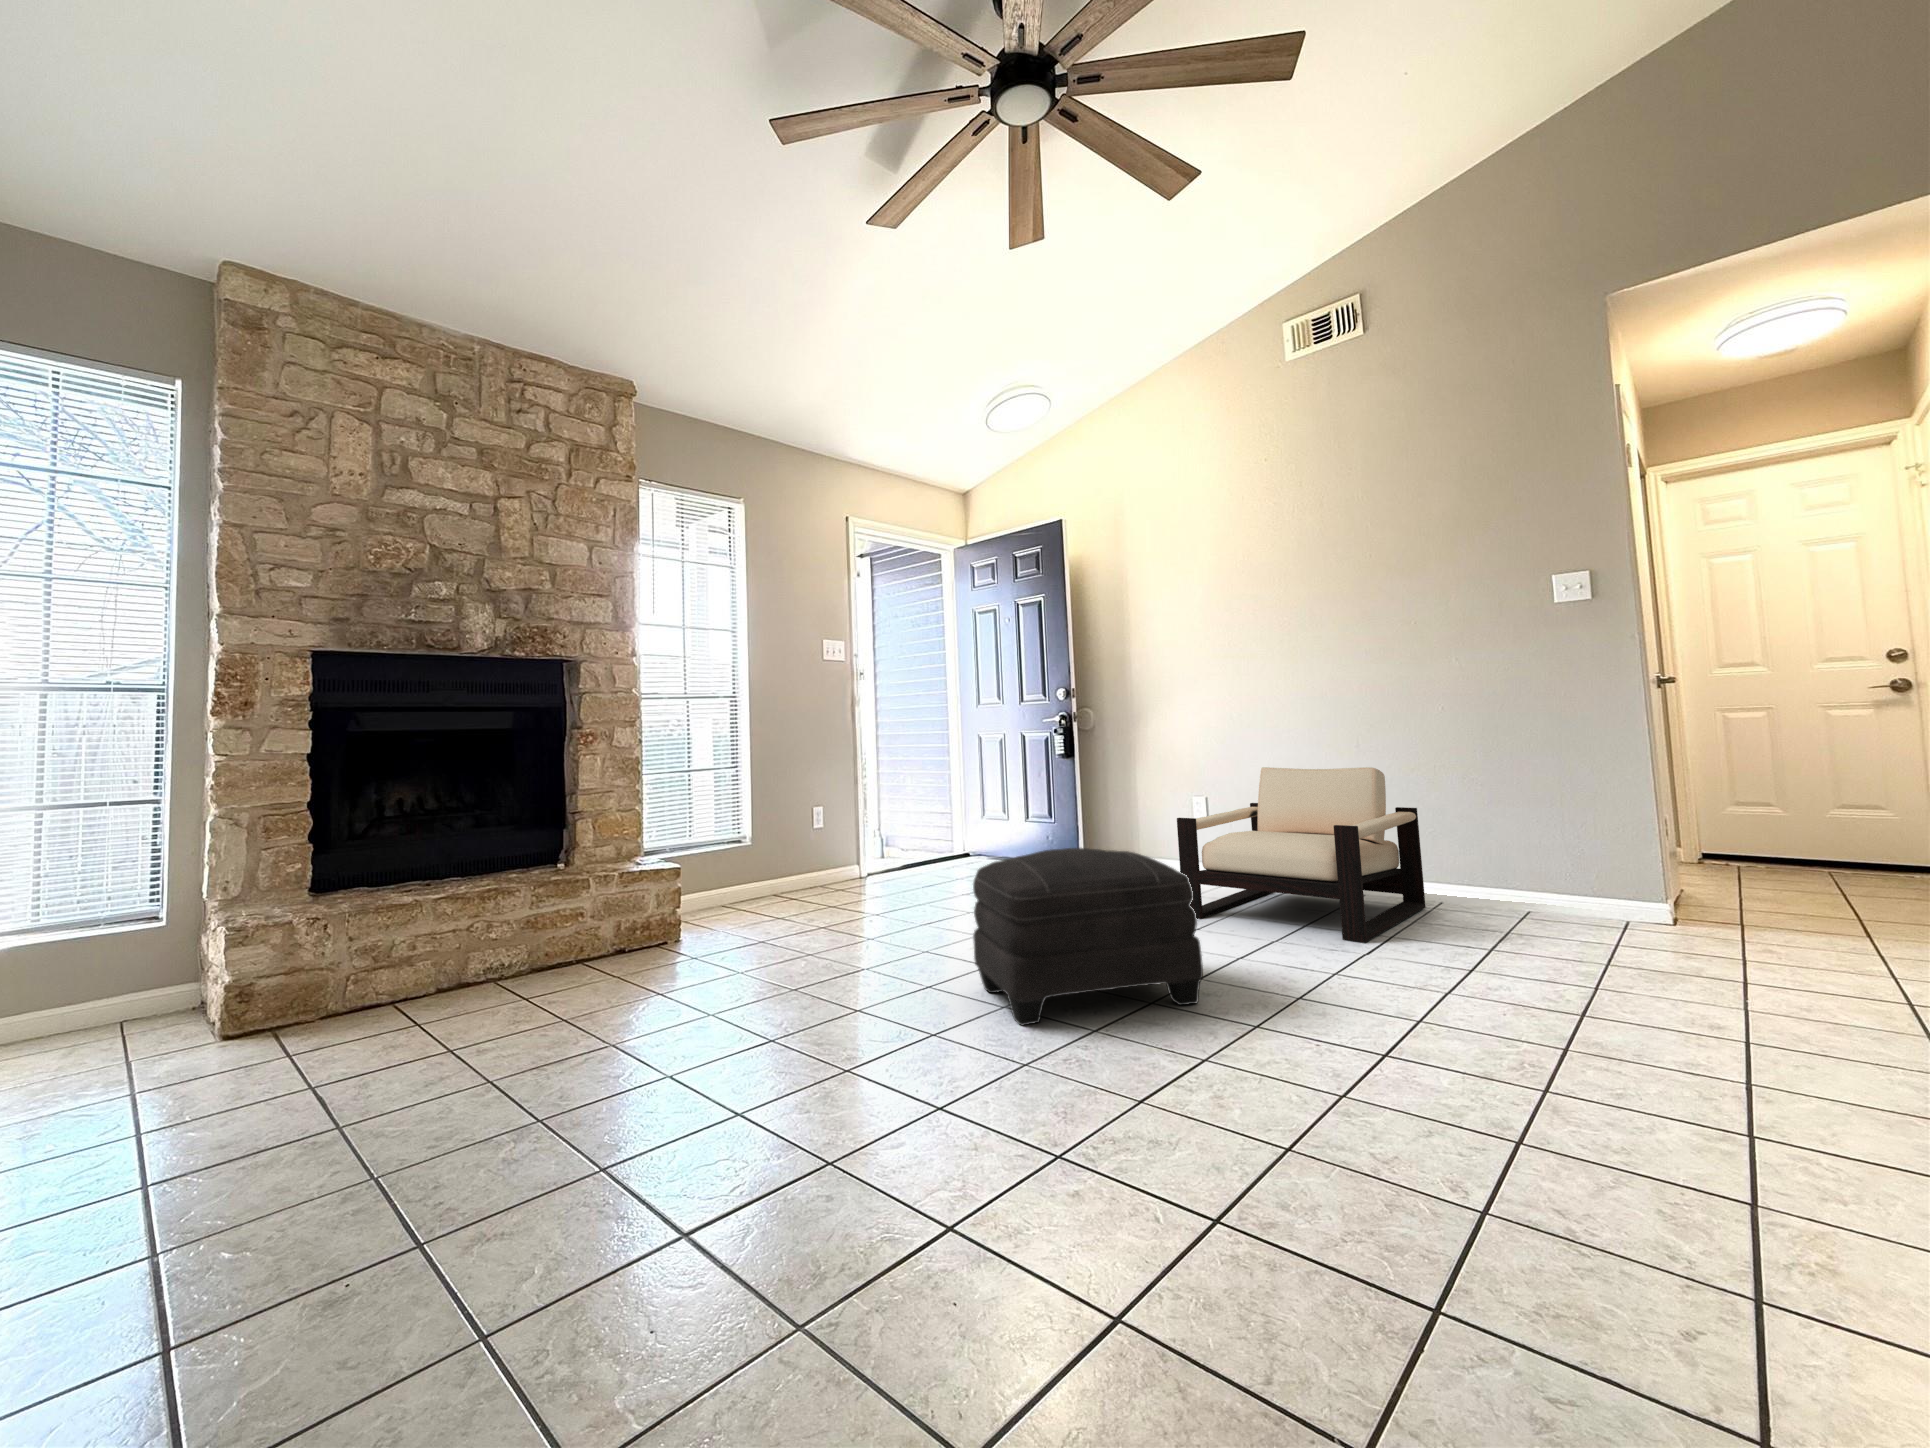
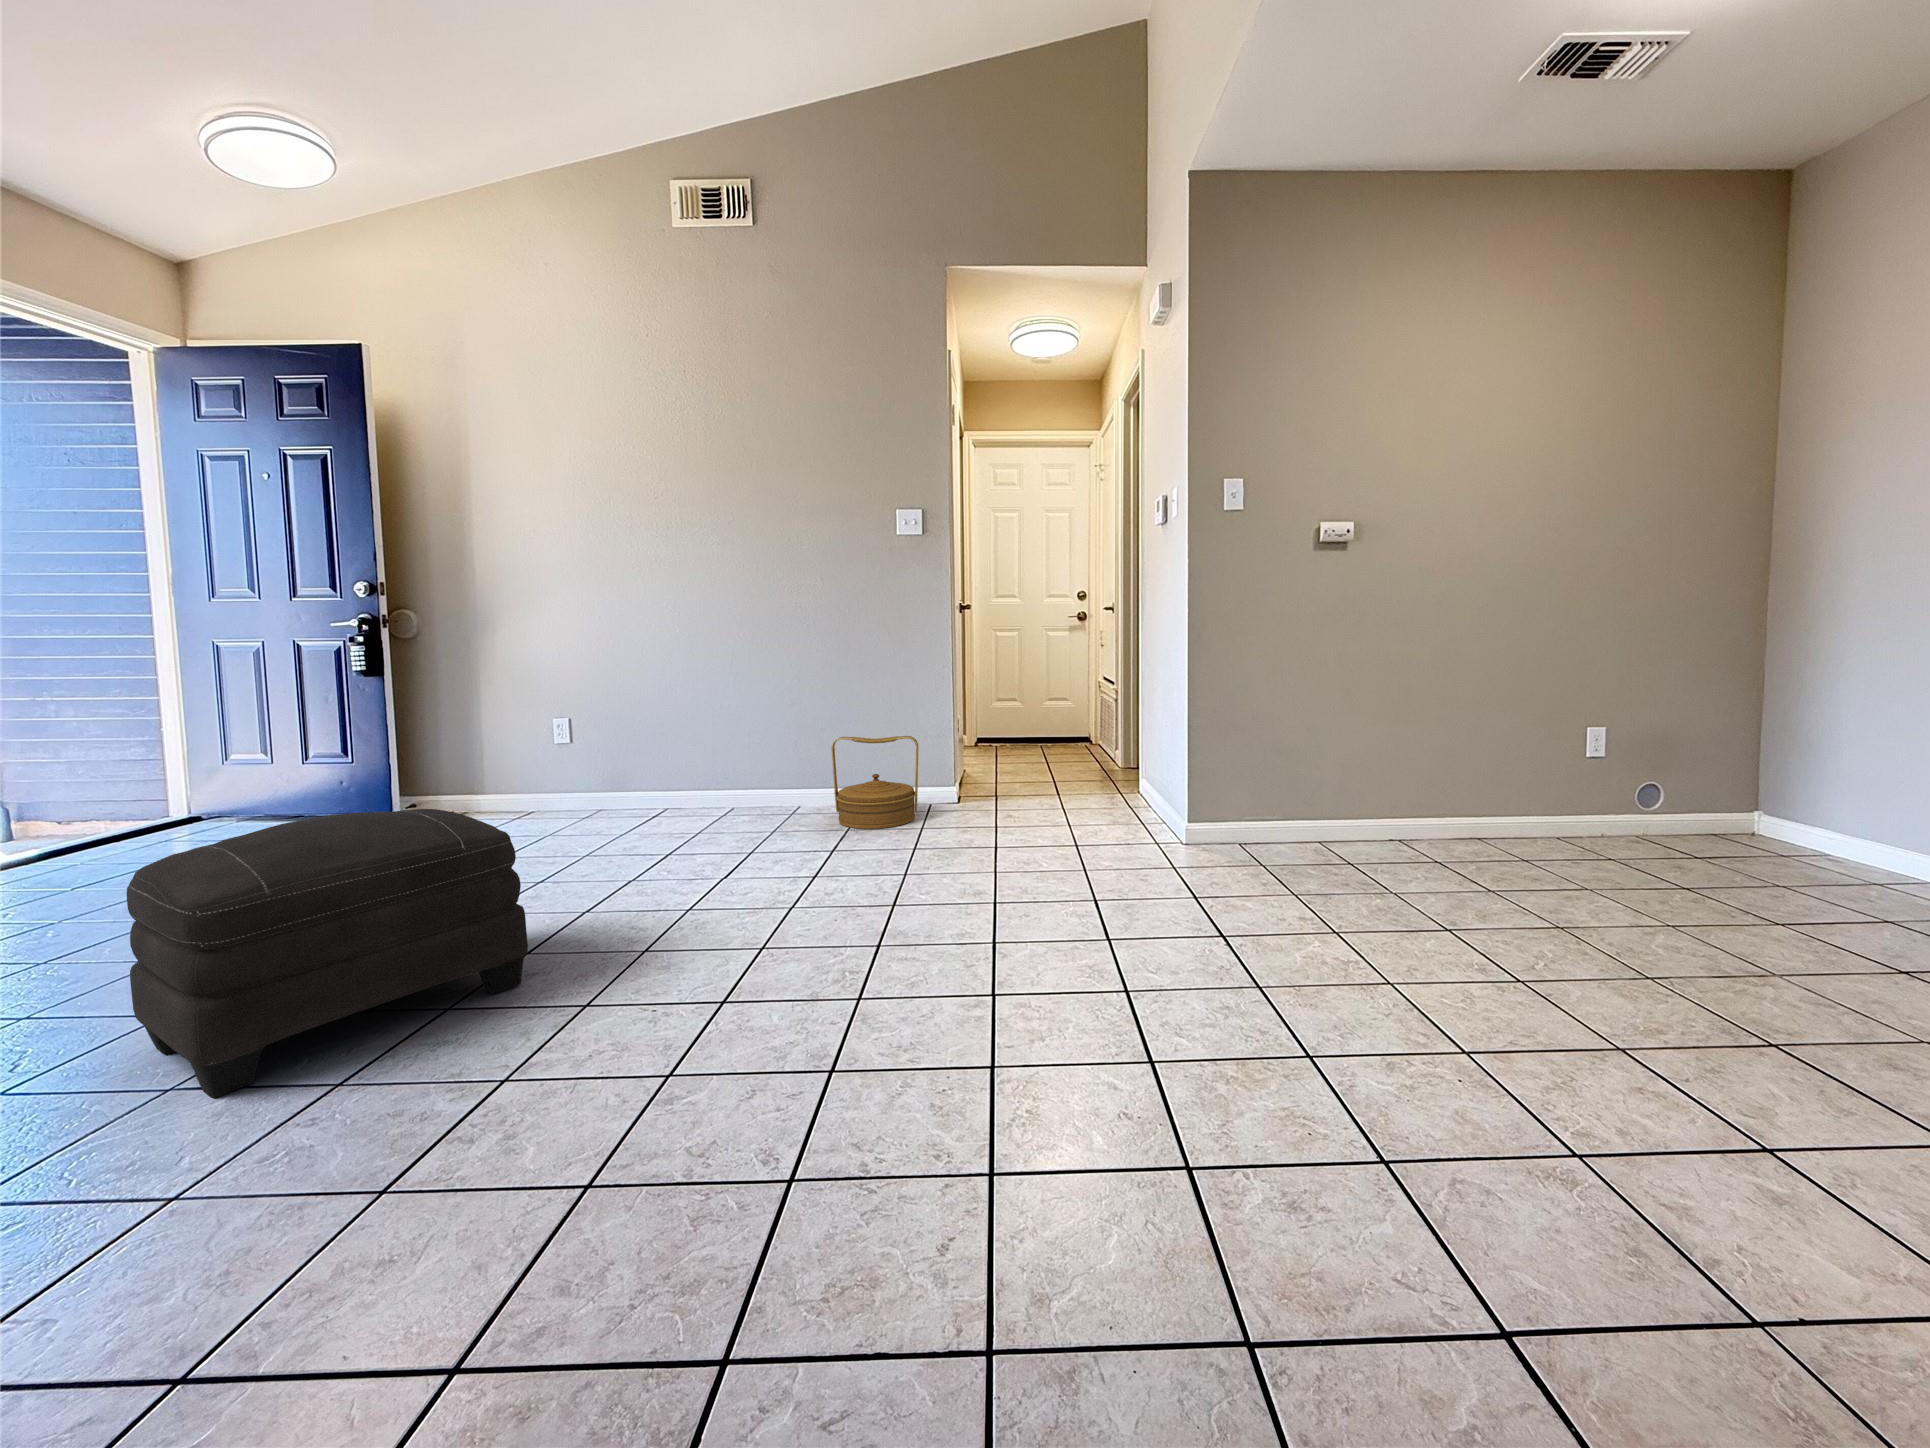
armchair: present [1177,767,1426,943] -> none [520,684,785,866]
woven basket: none [1481,828,1607,938] -> present [831,736,919,829]

